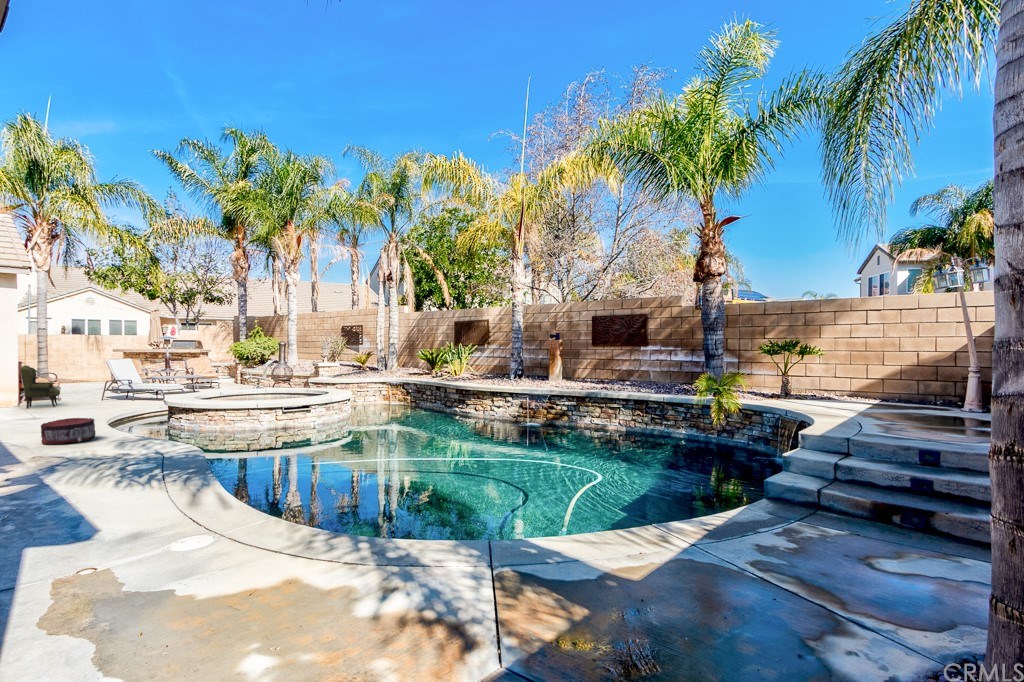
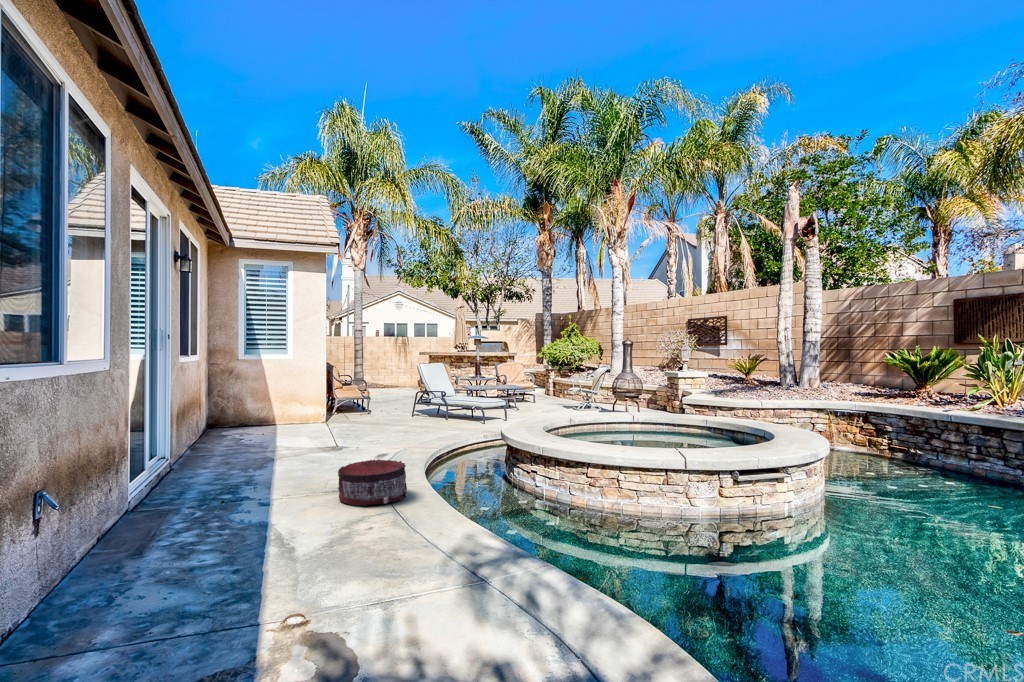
armchair: present [21,365,60,408] -> none [333,371,371,425]

